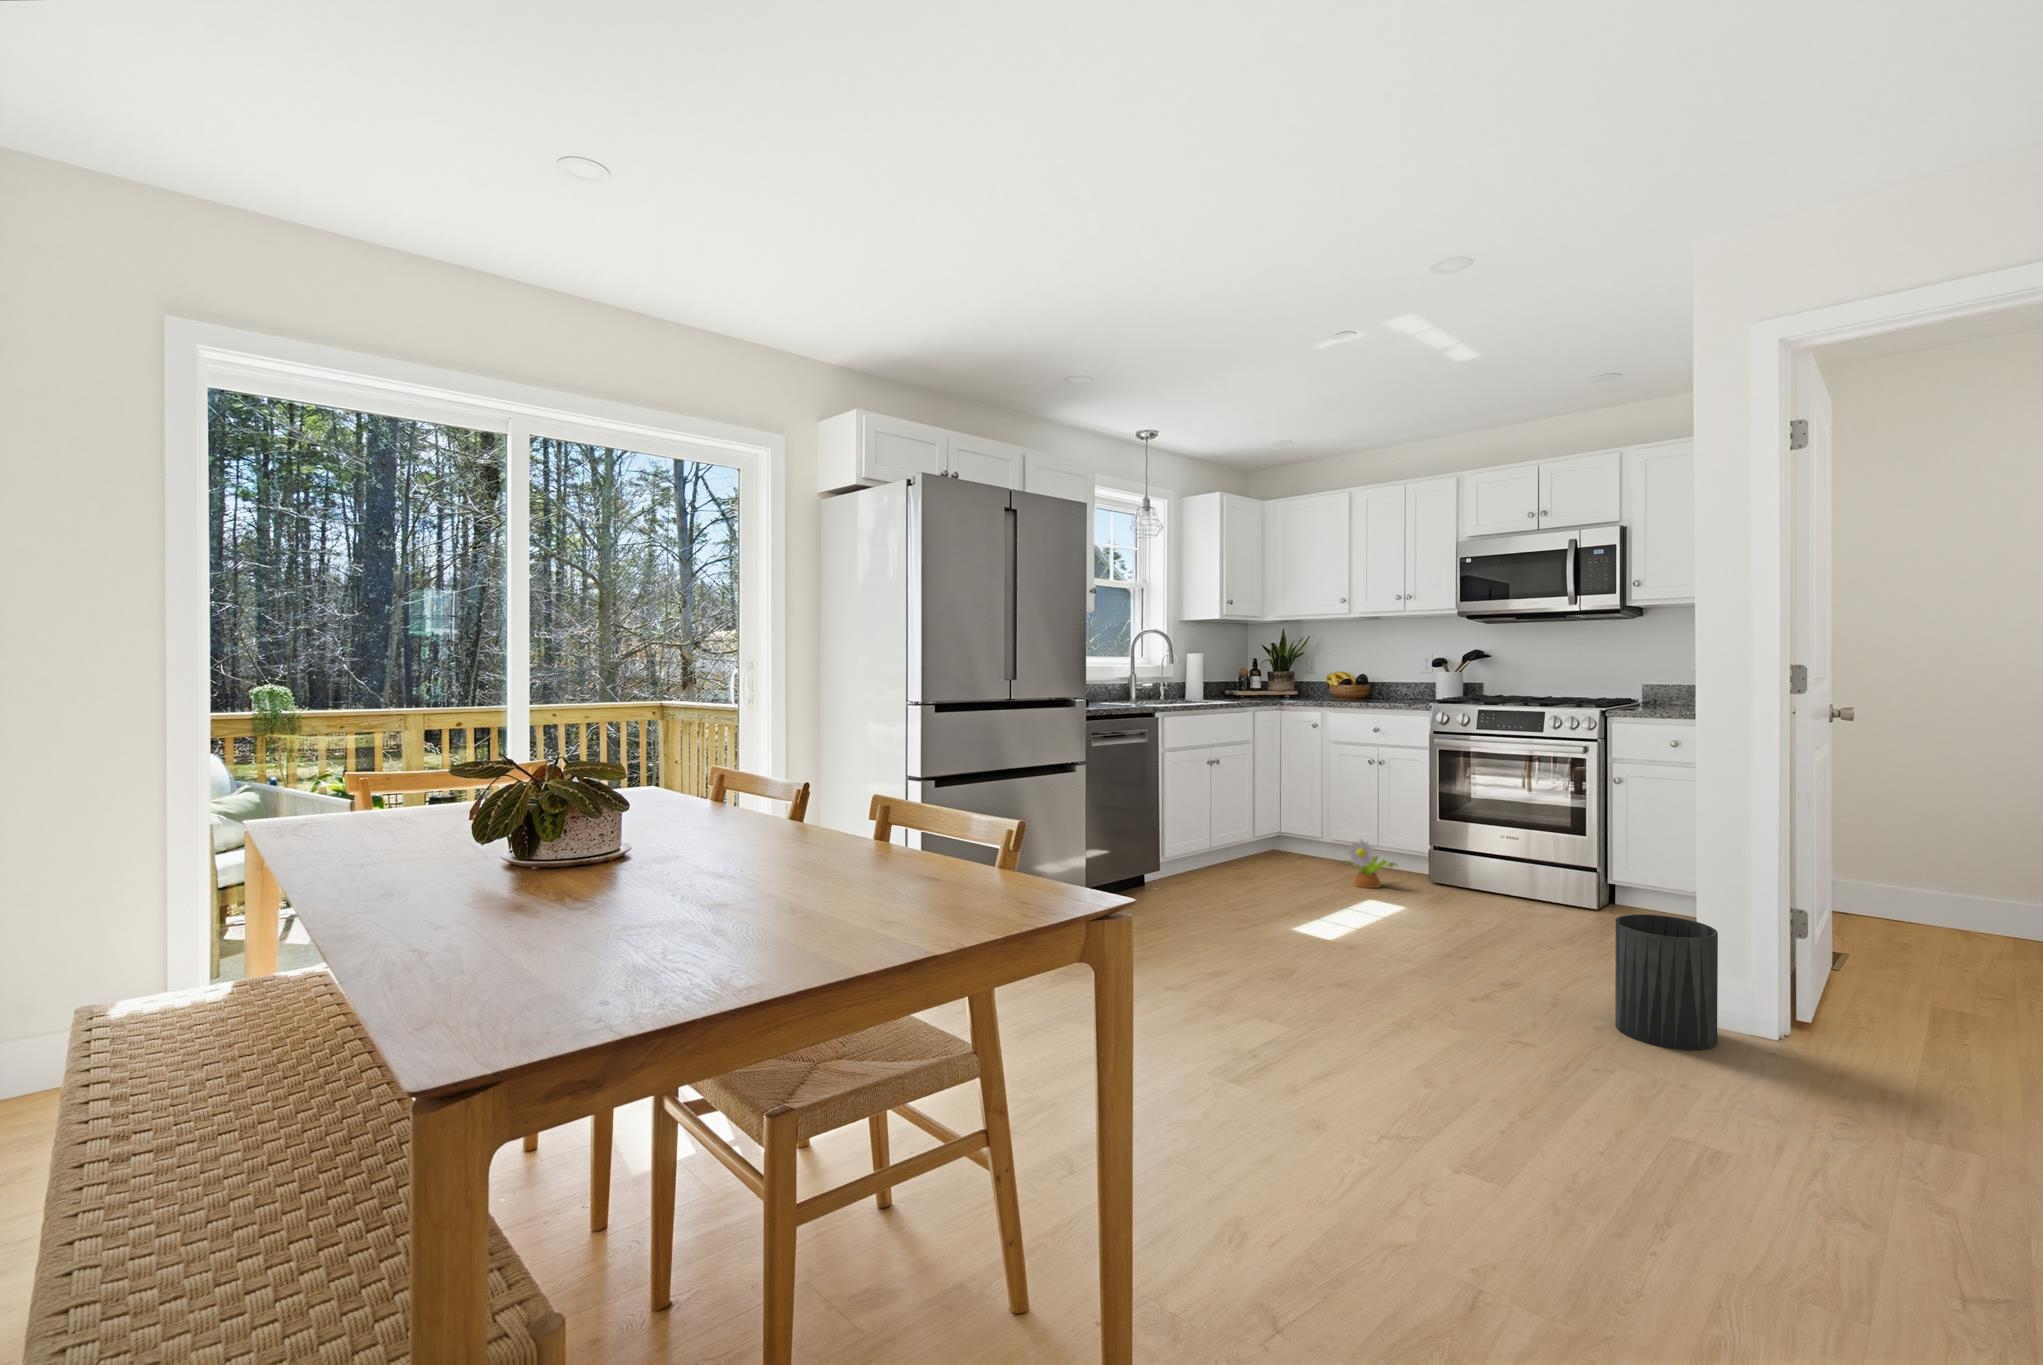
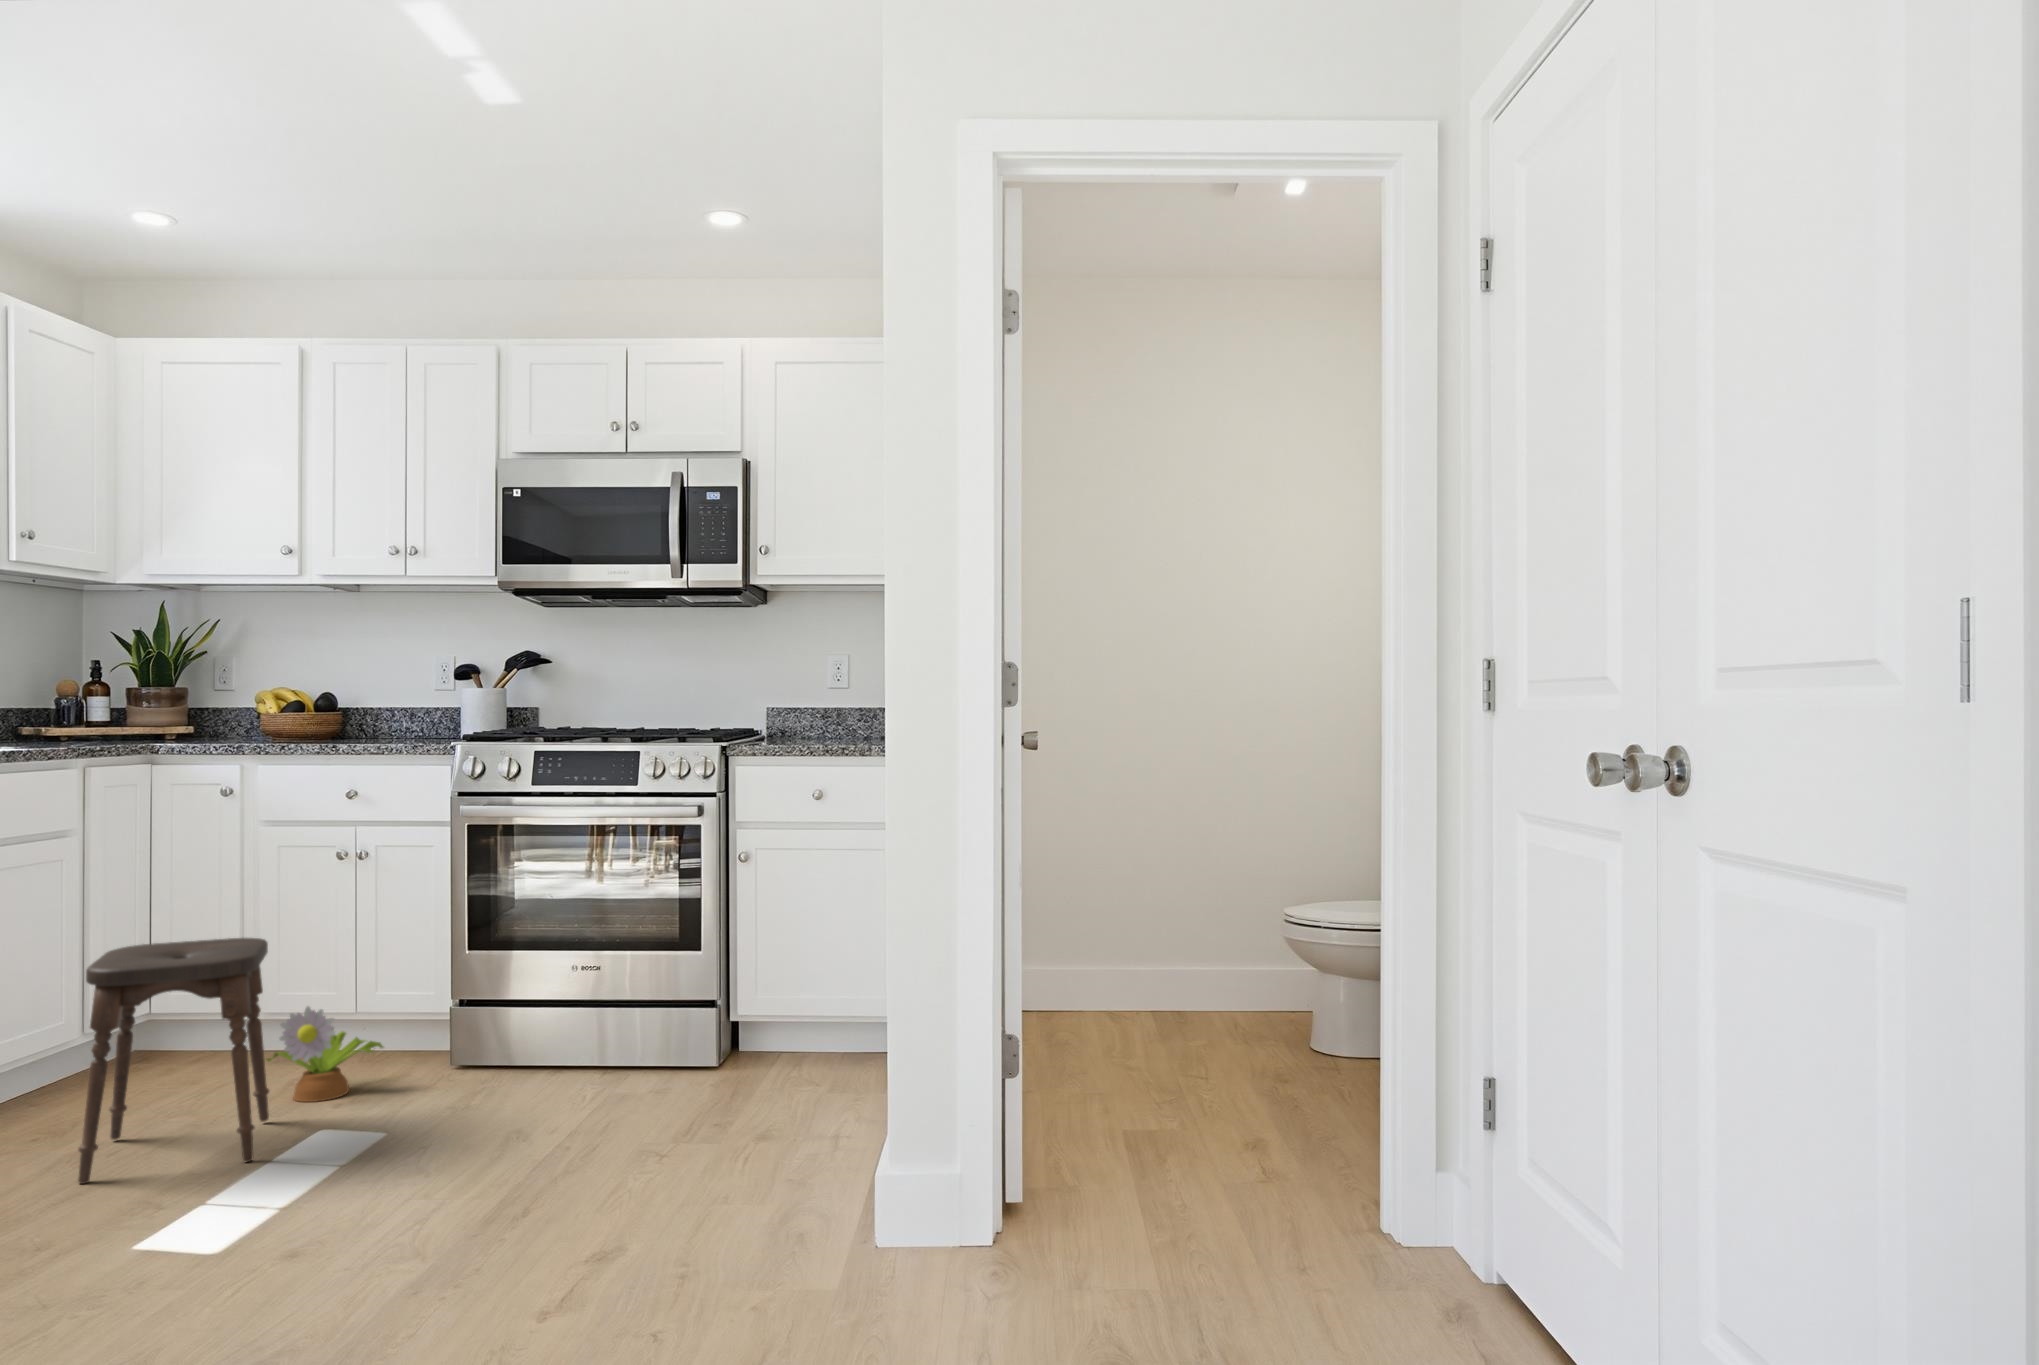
stool: none [1270,799,1345,907] -> present [78,938,269,1184]
trash can: present [1615,914,1718,1050] -> none [772,1082,925,1337]

